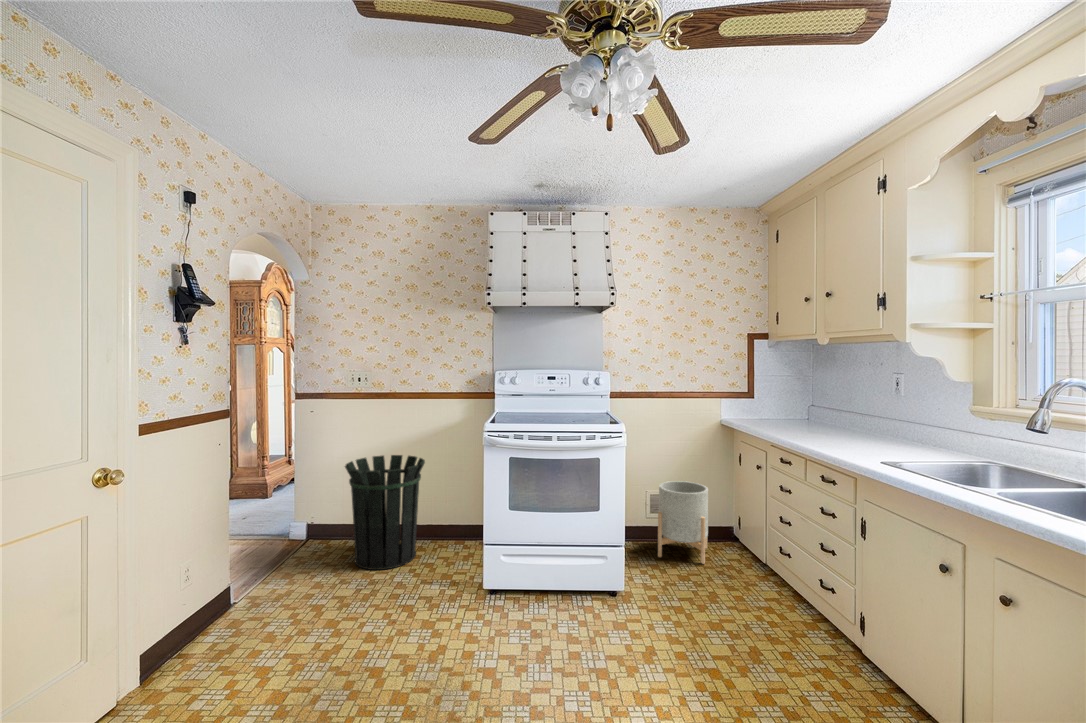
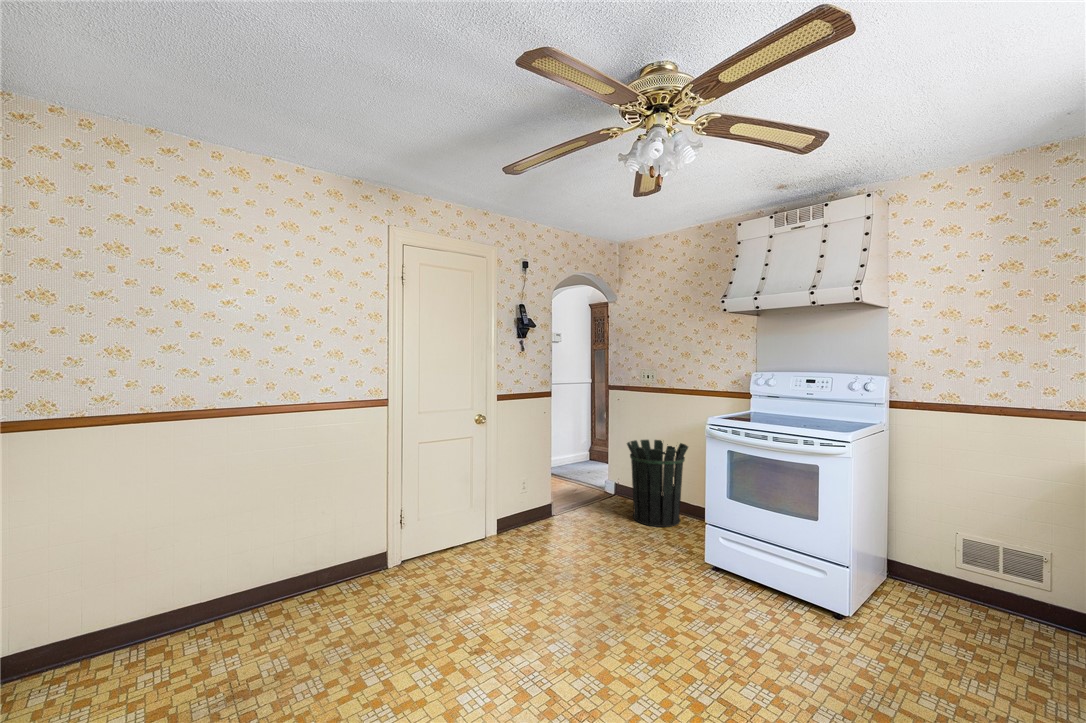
planter: present [658,481,708,564] -> none [943,520,1050,638]

